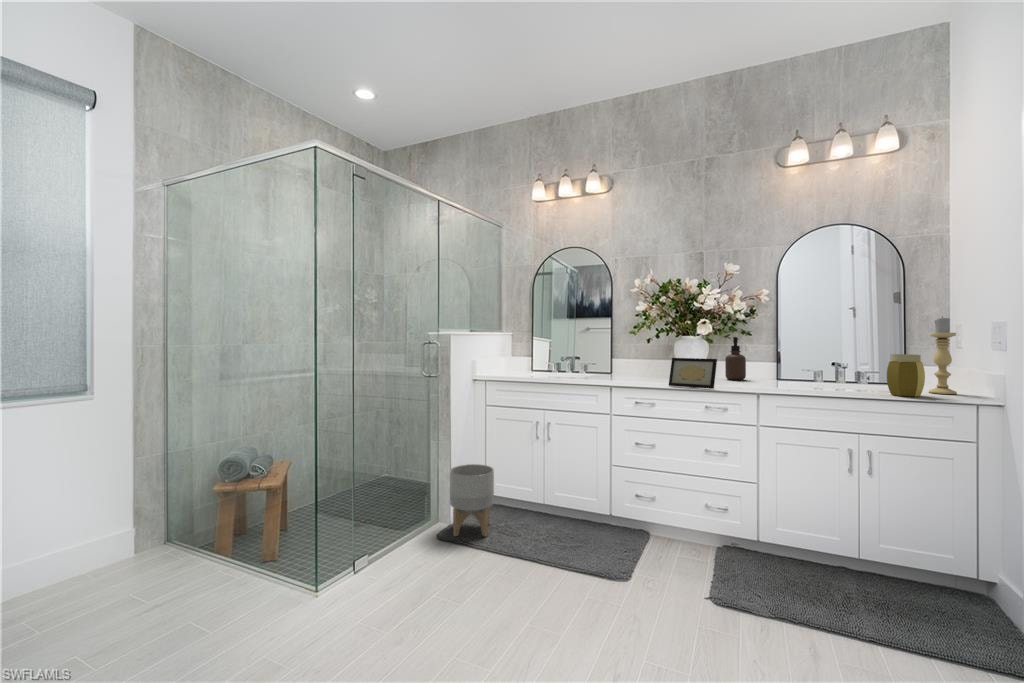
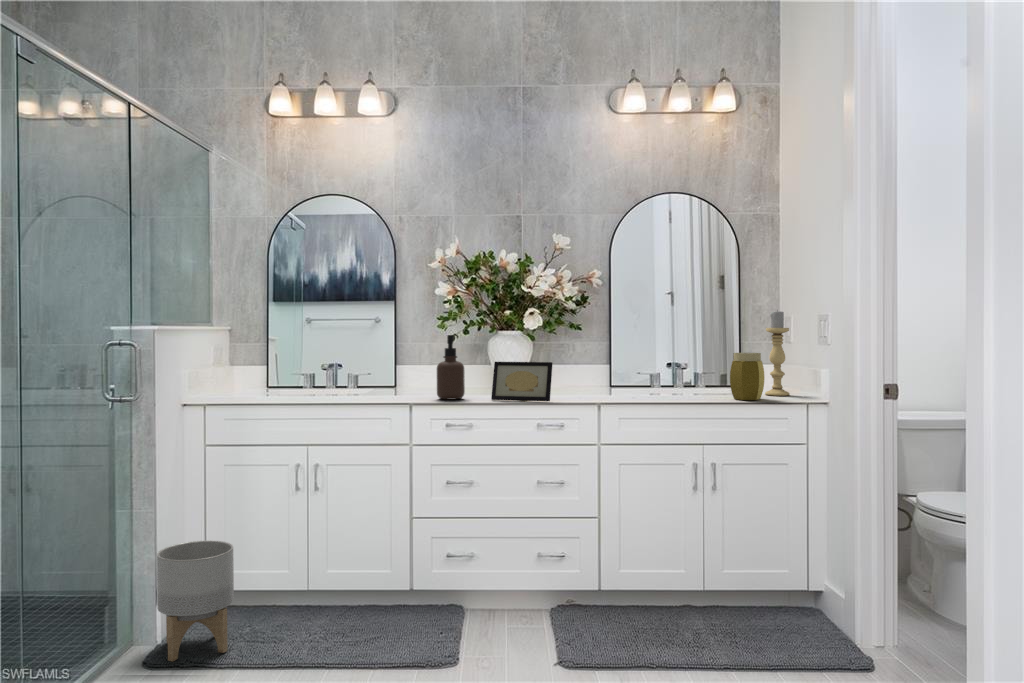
soap dispenser: present [725,337,746,380] -> present [437,335,465,400]

